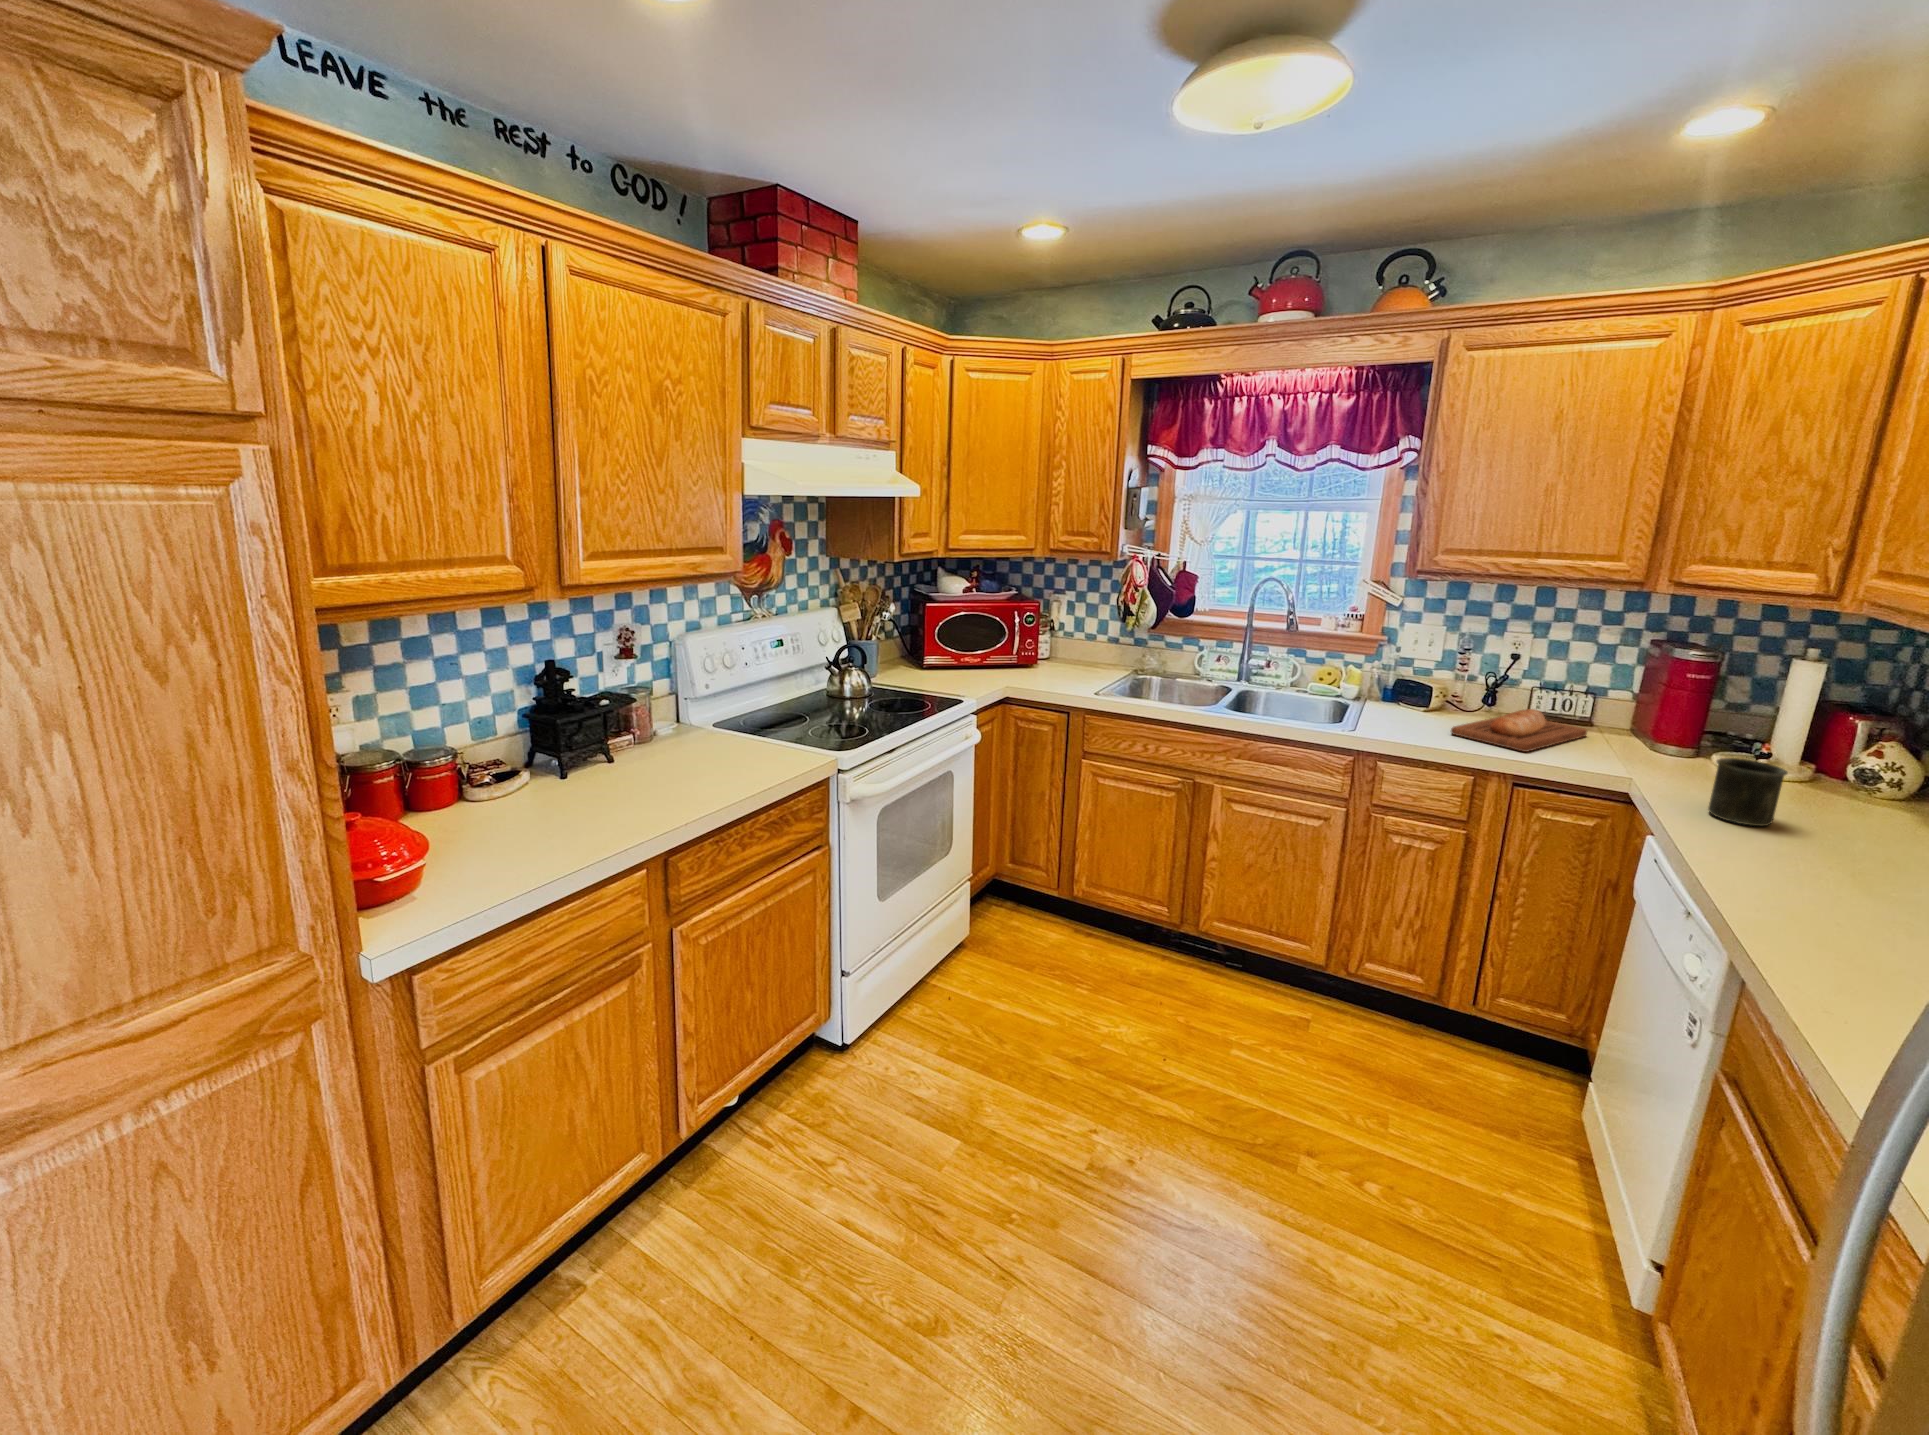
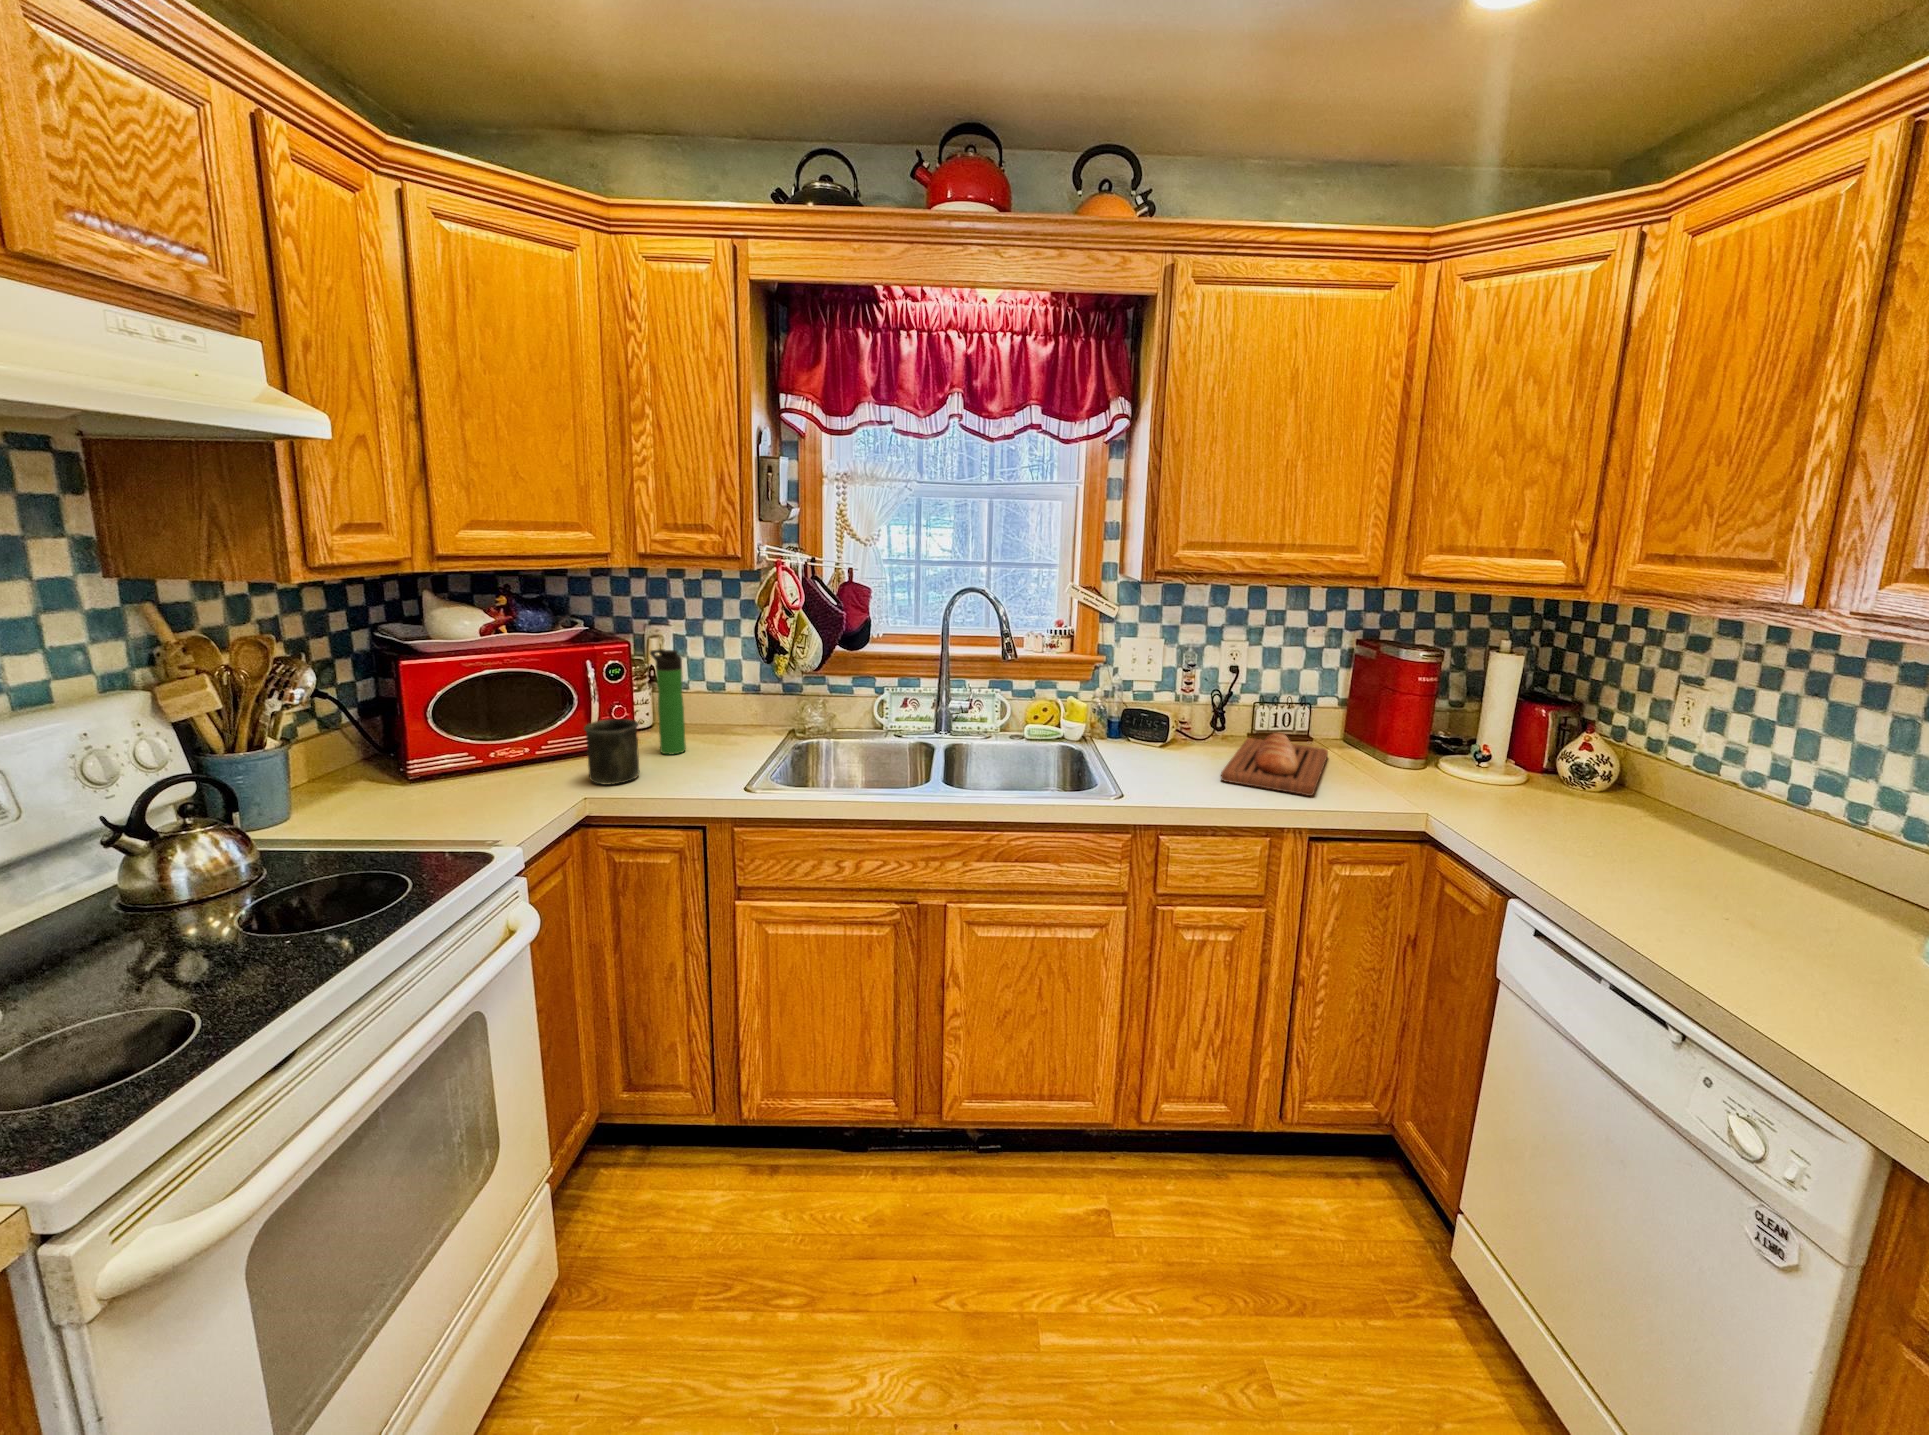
bottle: none [1050,609,1068,674] -> present [650,649,686,754]
mug: present [1708,758,1787,826] -> present [584,719,639,785]

